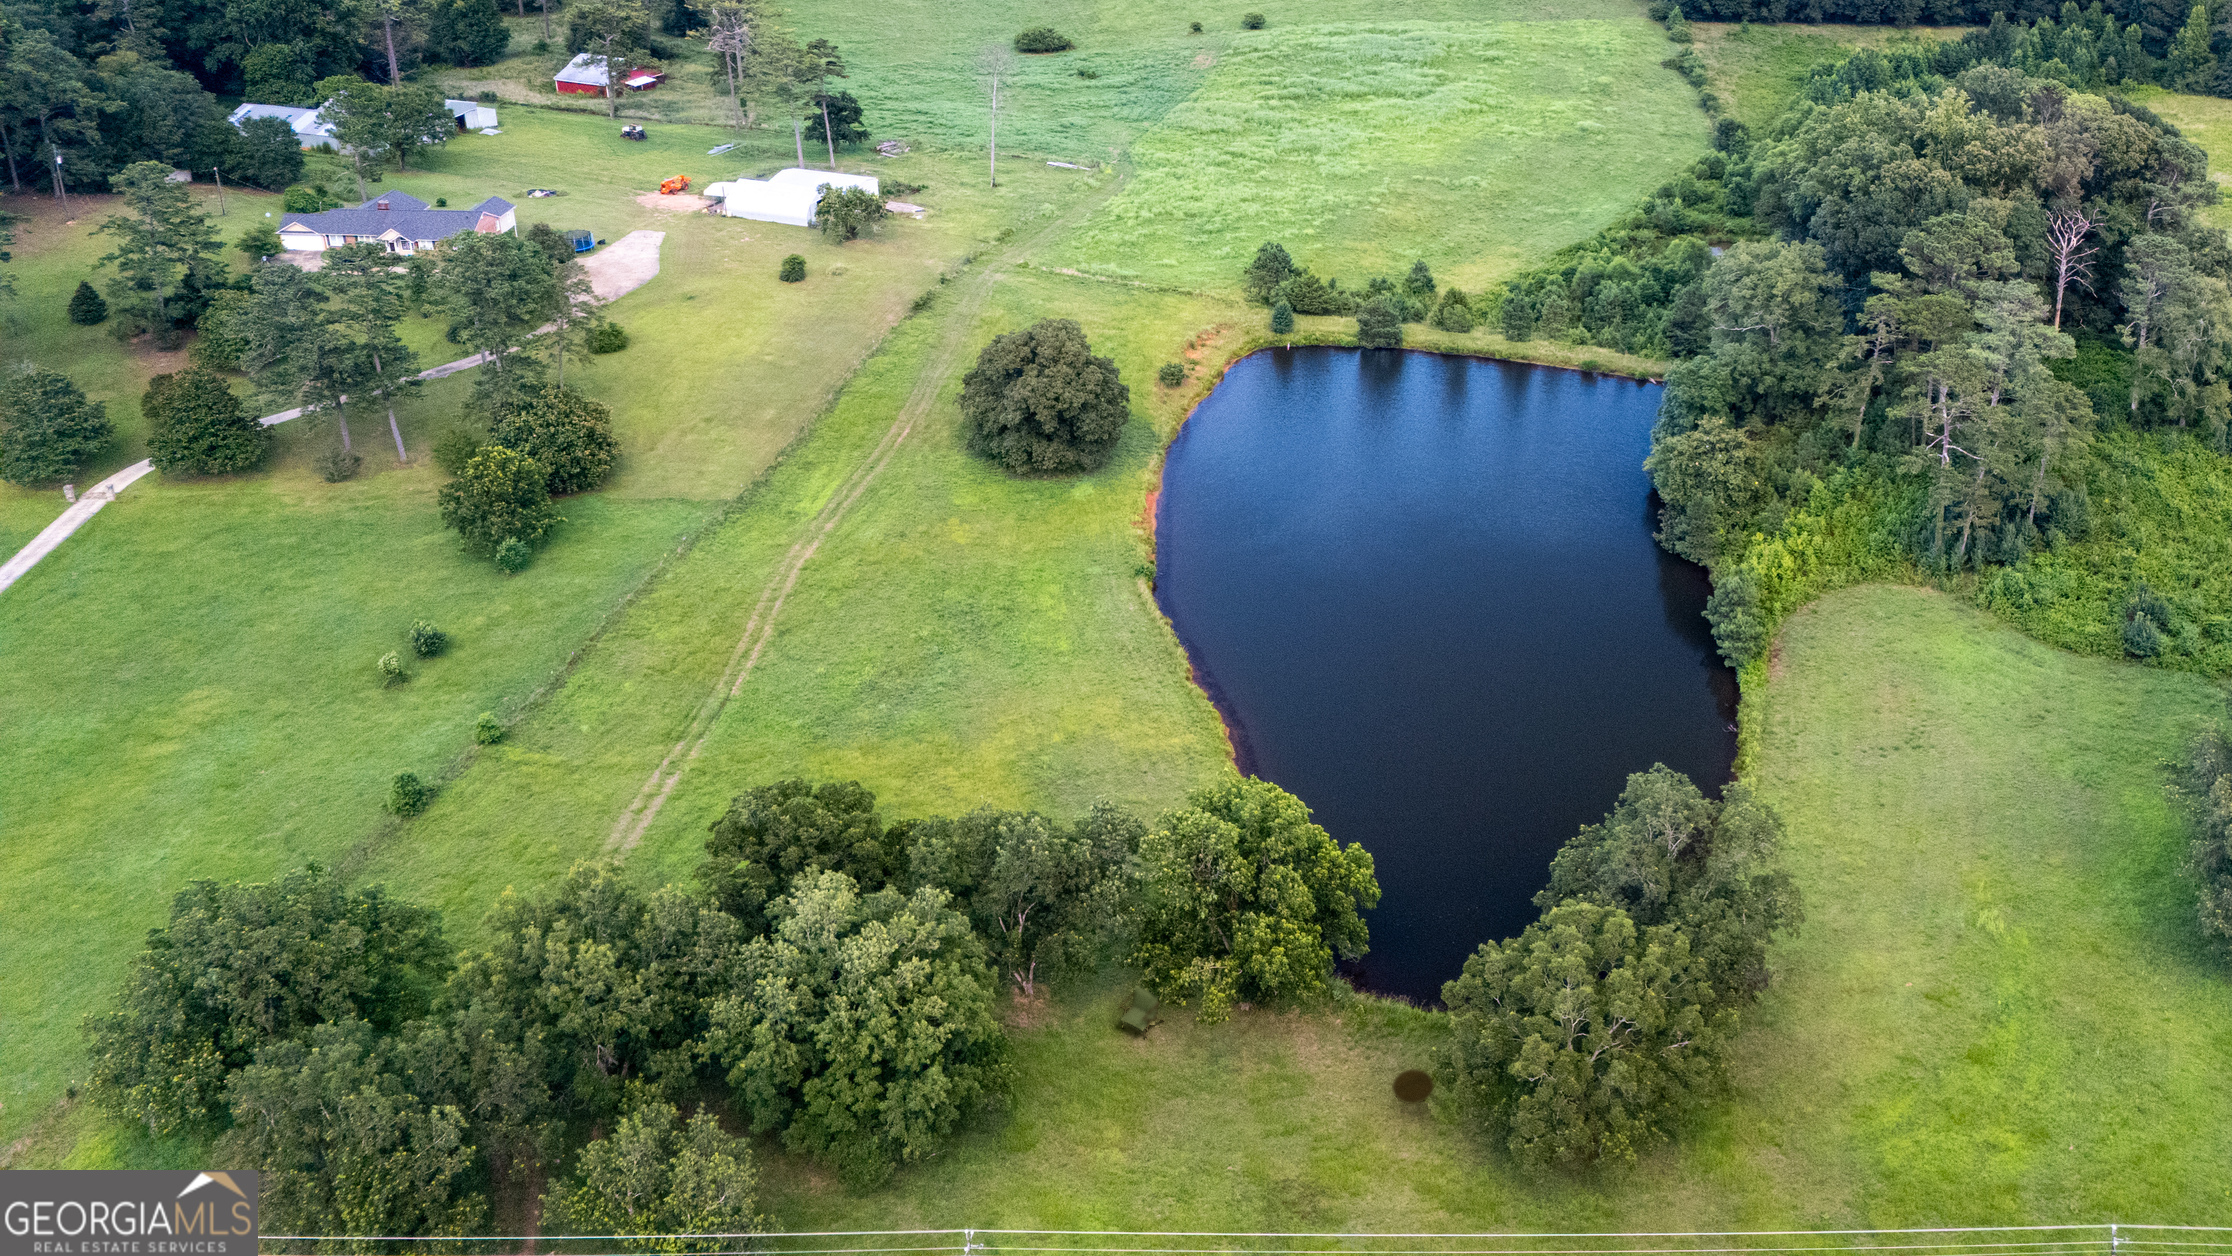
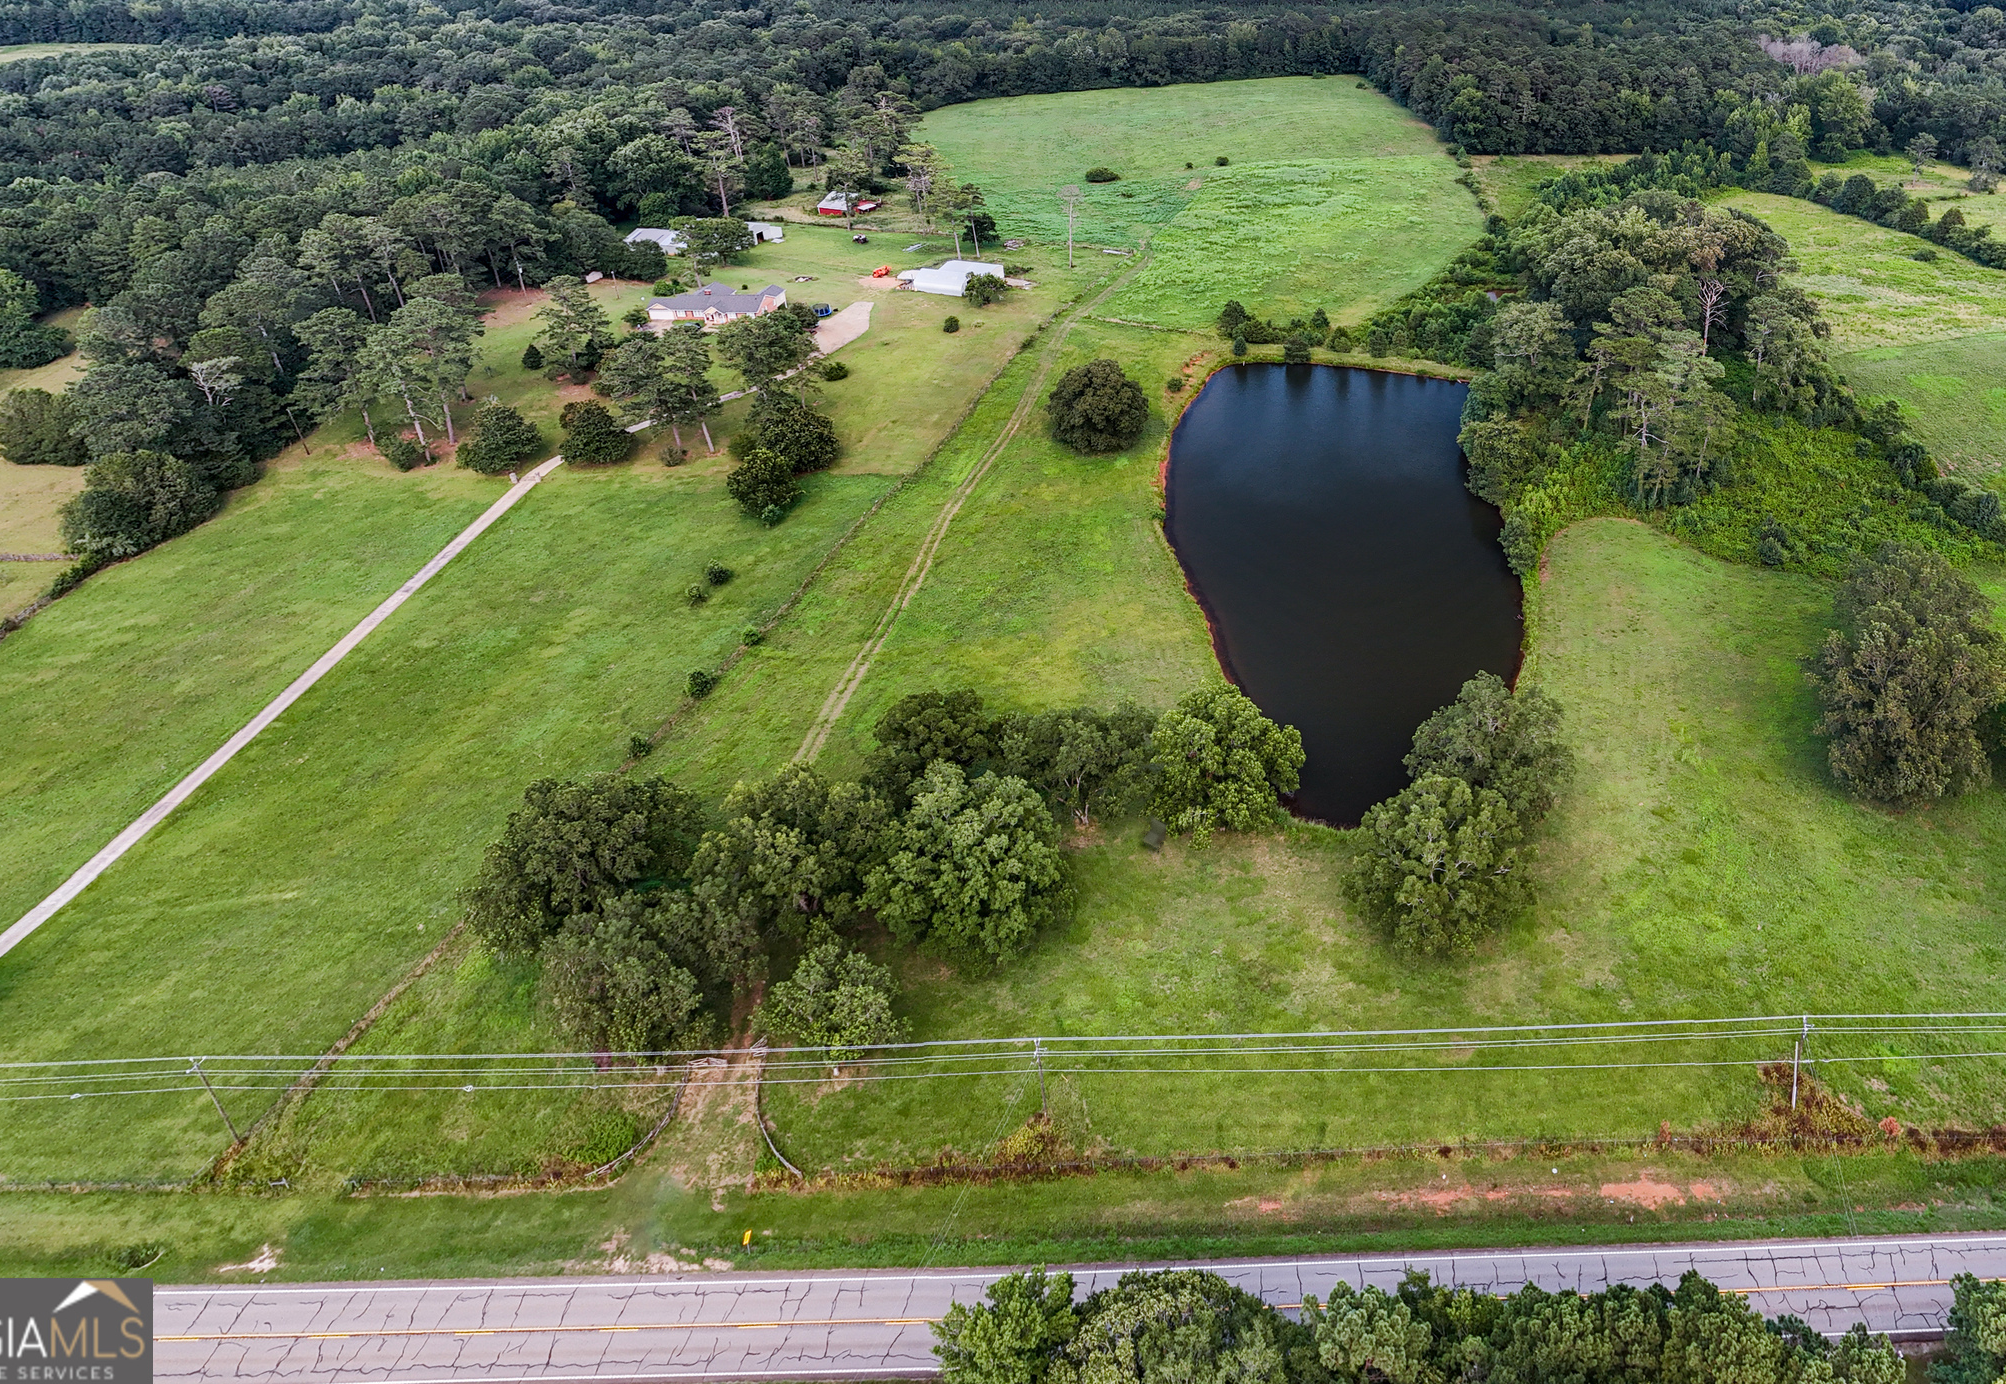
round table: present [1392,1069,1434,1104] -> none [1316,878,1343,910]

